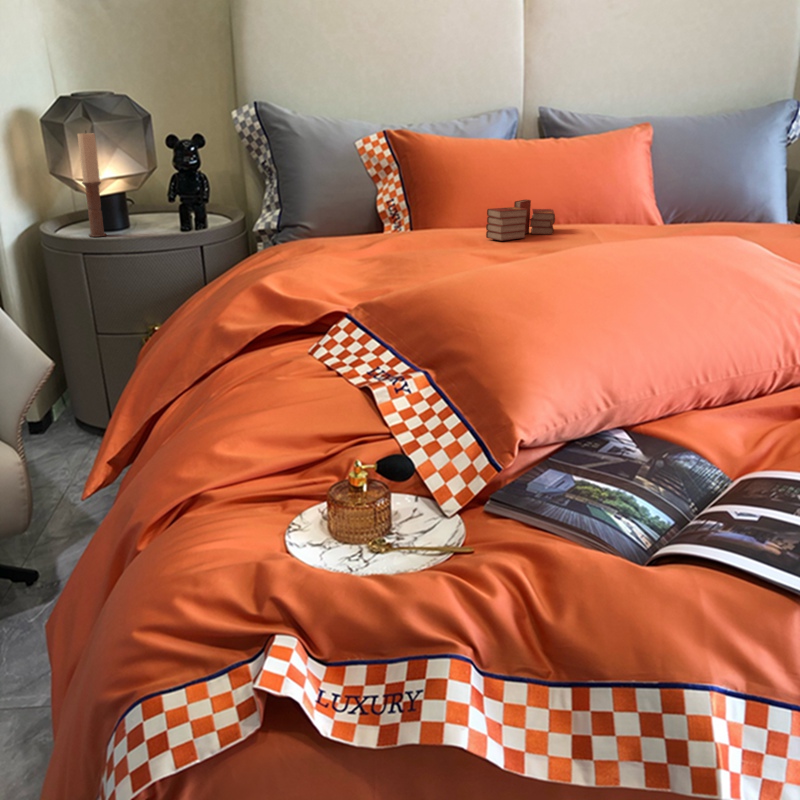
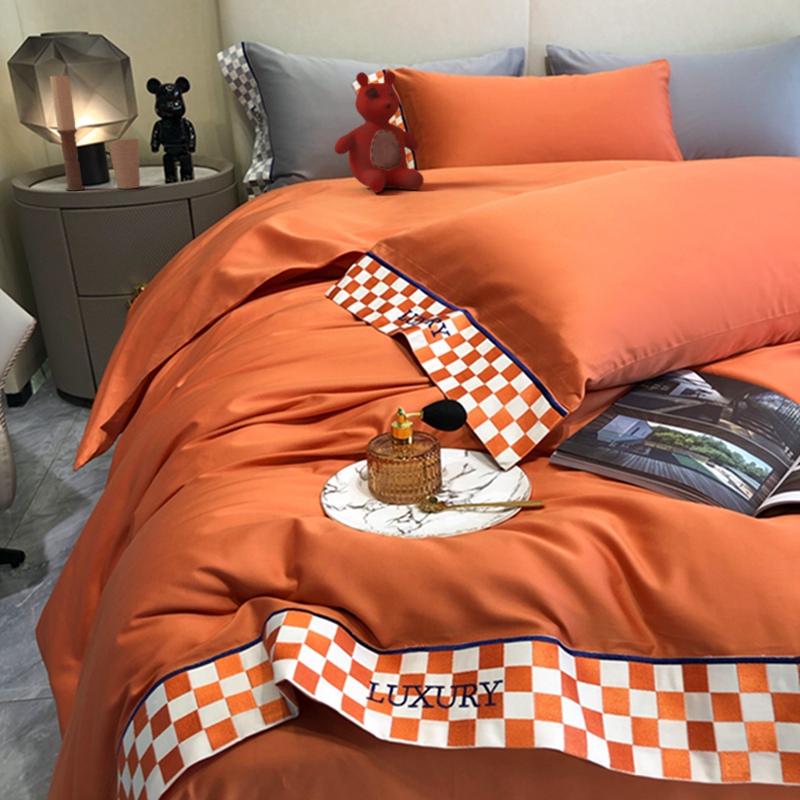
stuffed bear: none [331,140,412,249] -> present [334,72,424,192]
cup: none [129,191,157,236] -> present [108,139,140,189]
book: present [486,200,555,241] -> none [503,137,577,181]

